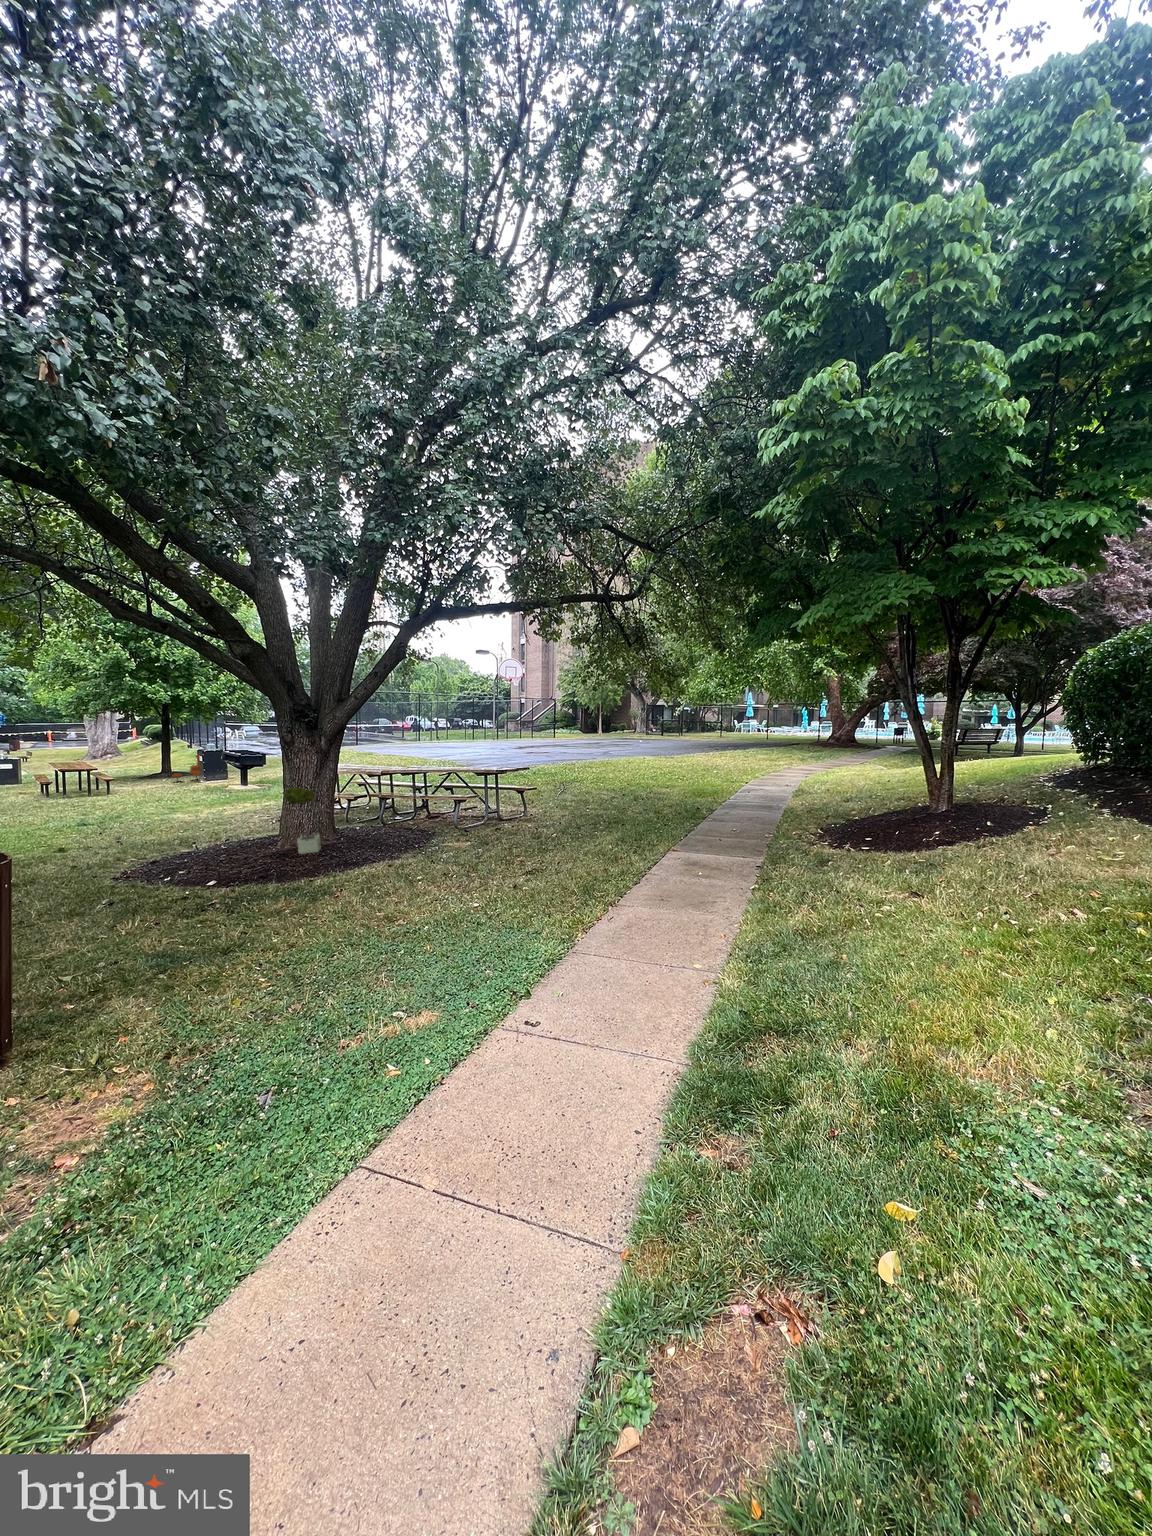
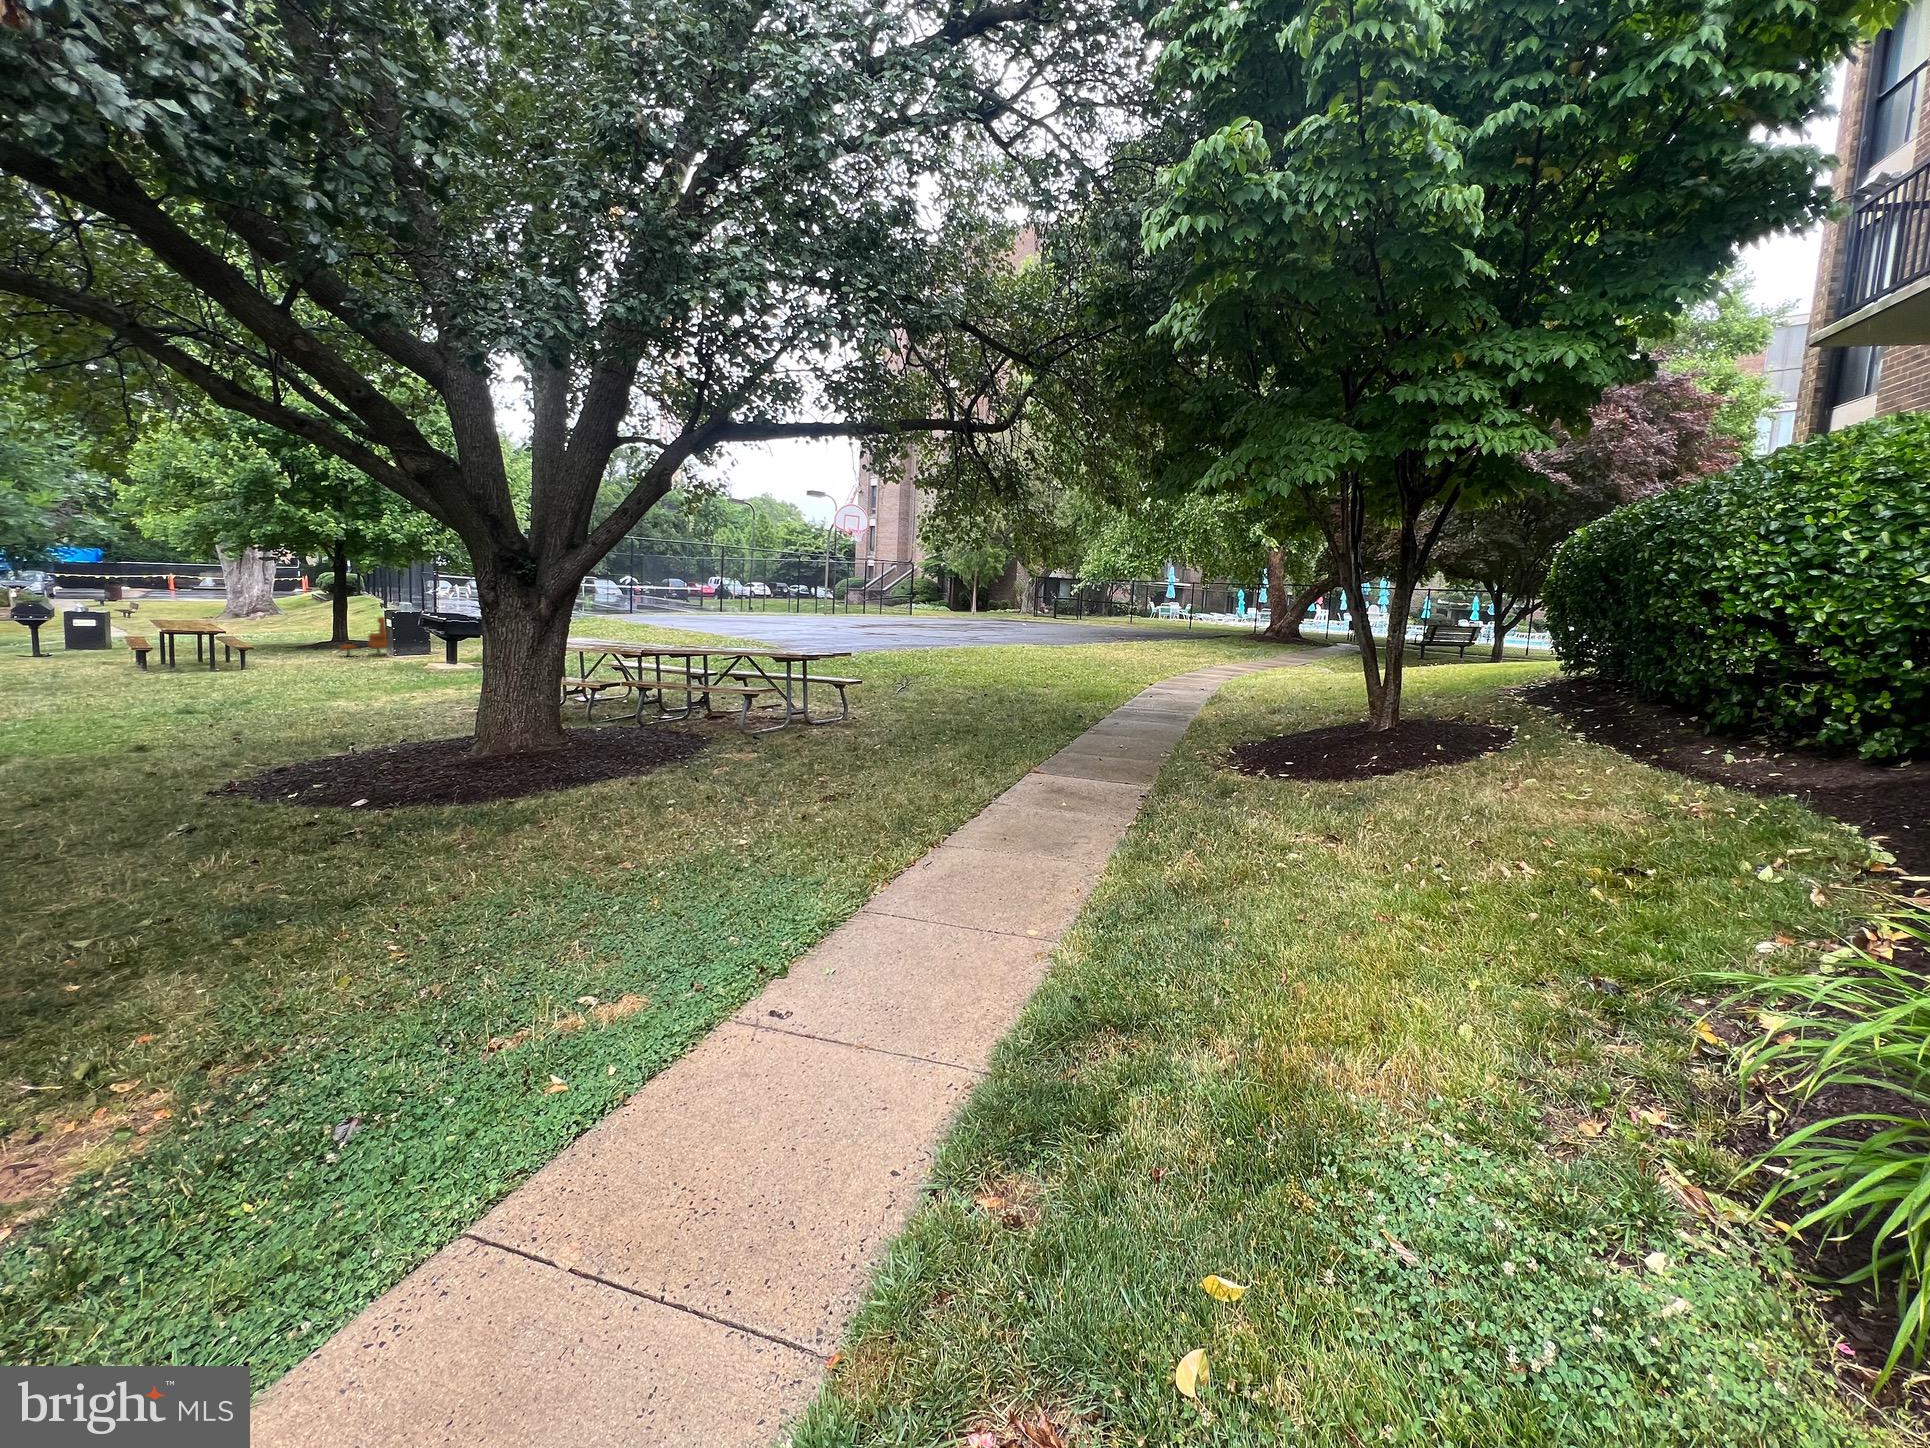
potted tree: present [285,787,321,854] -> none [480,668,536,766]

